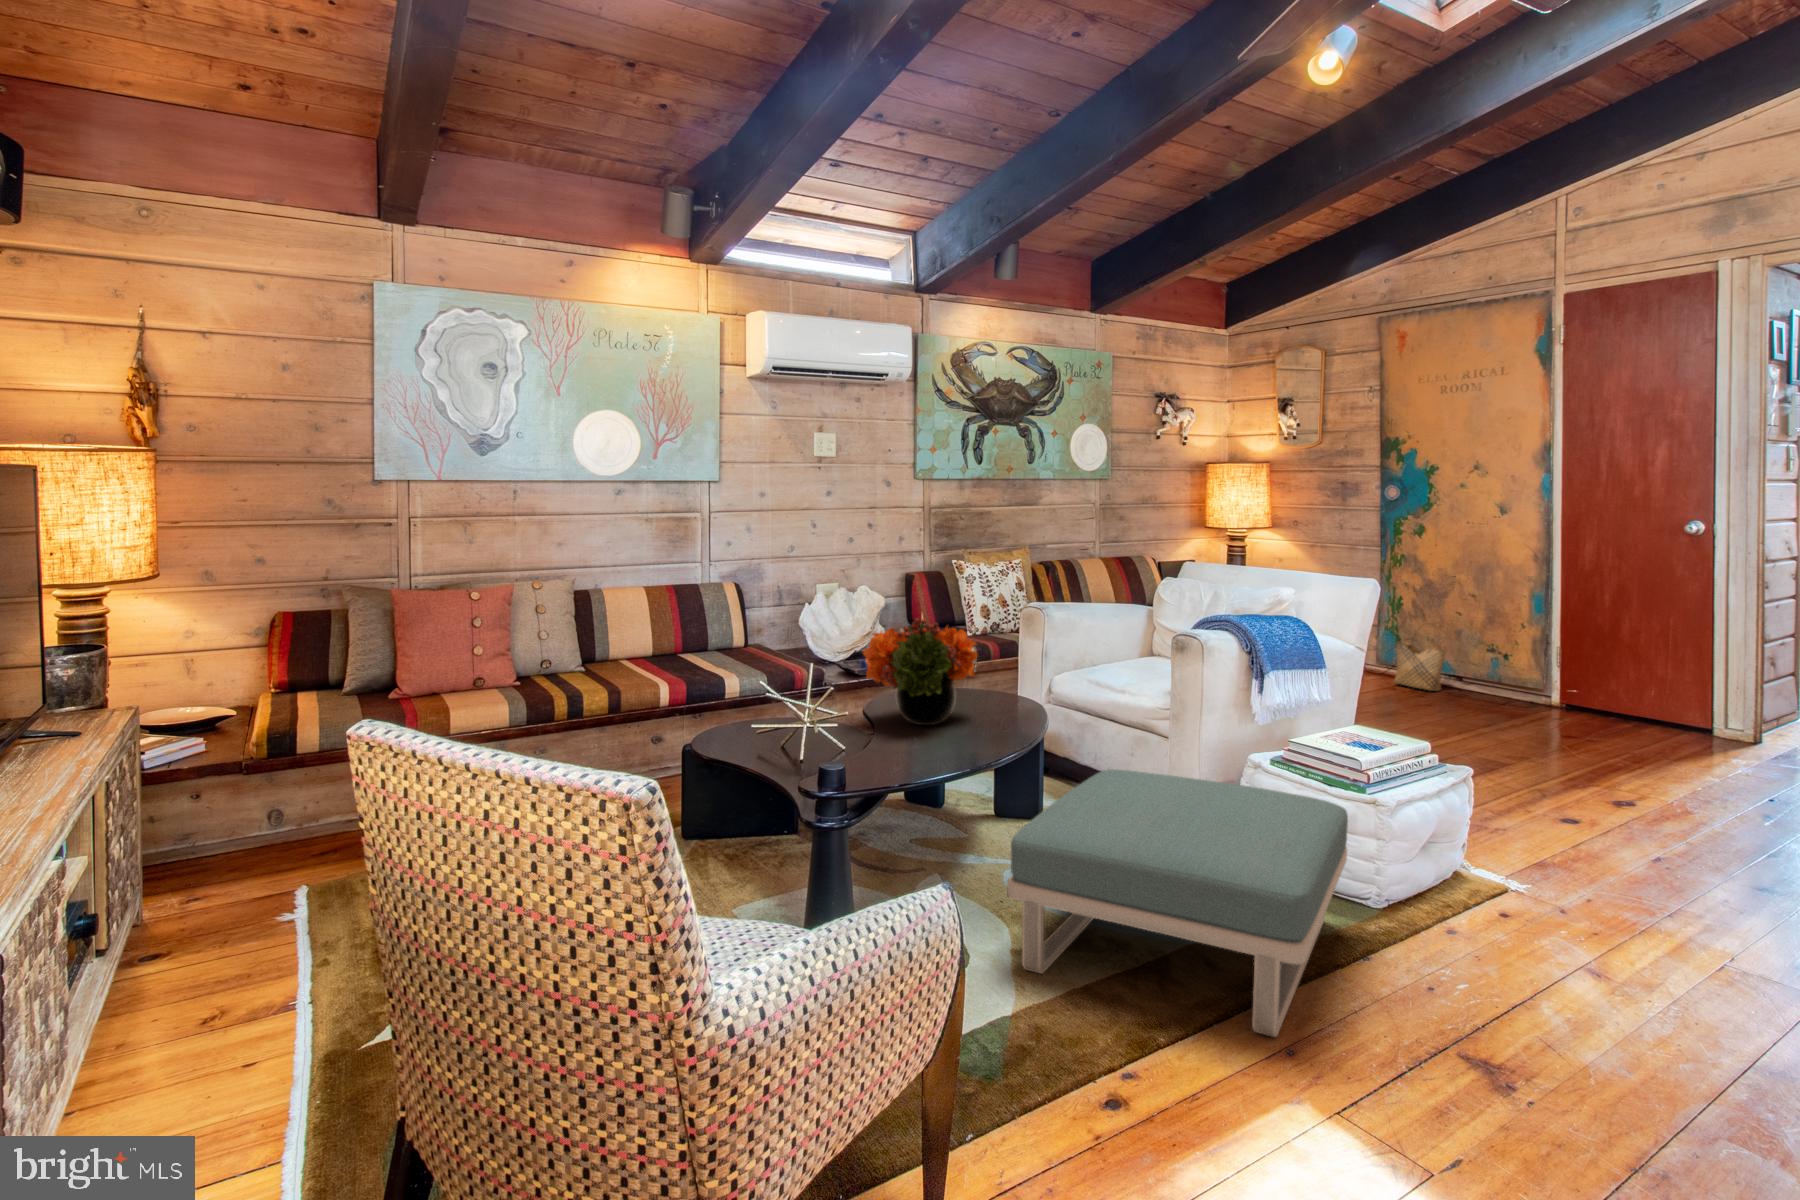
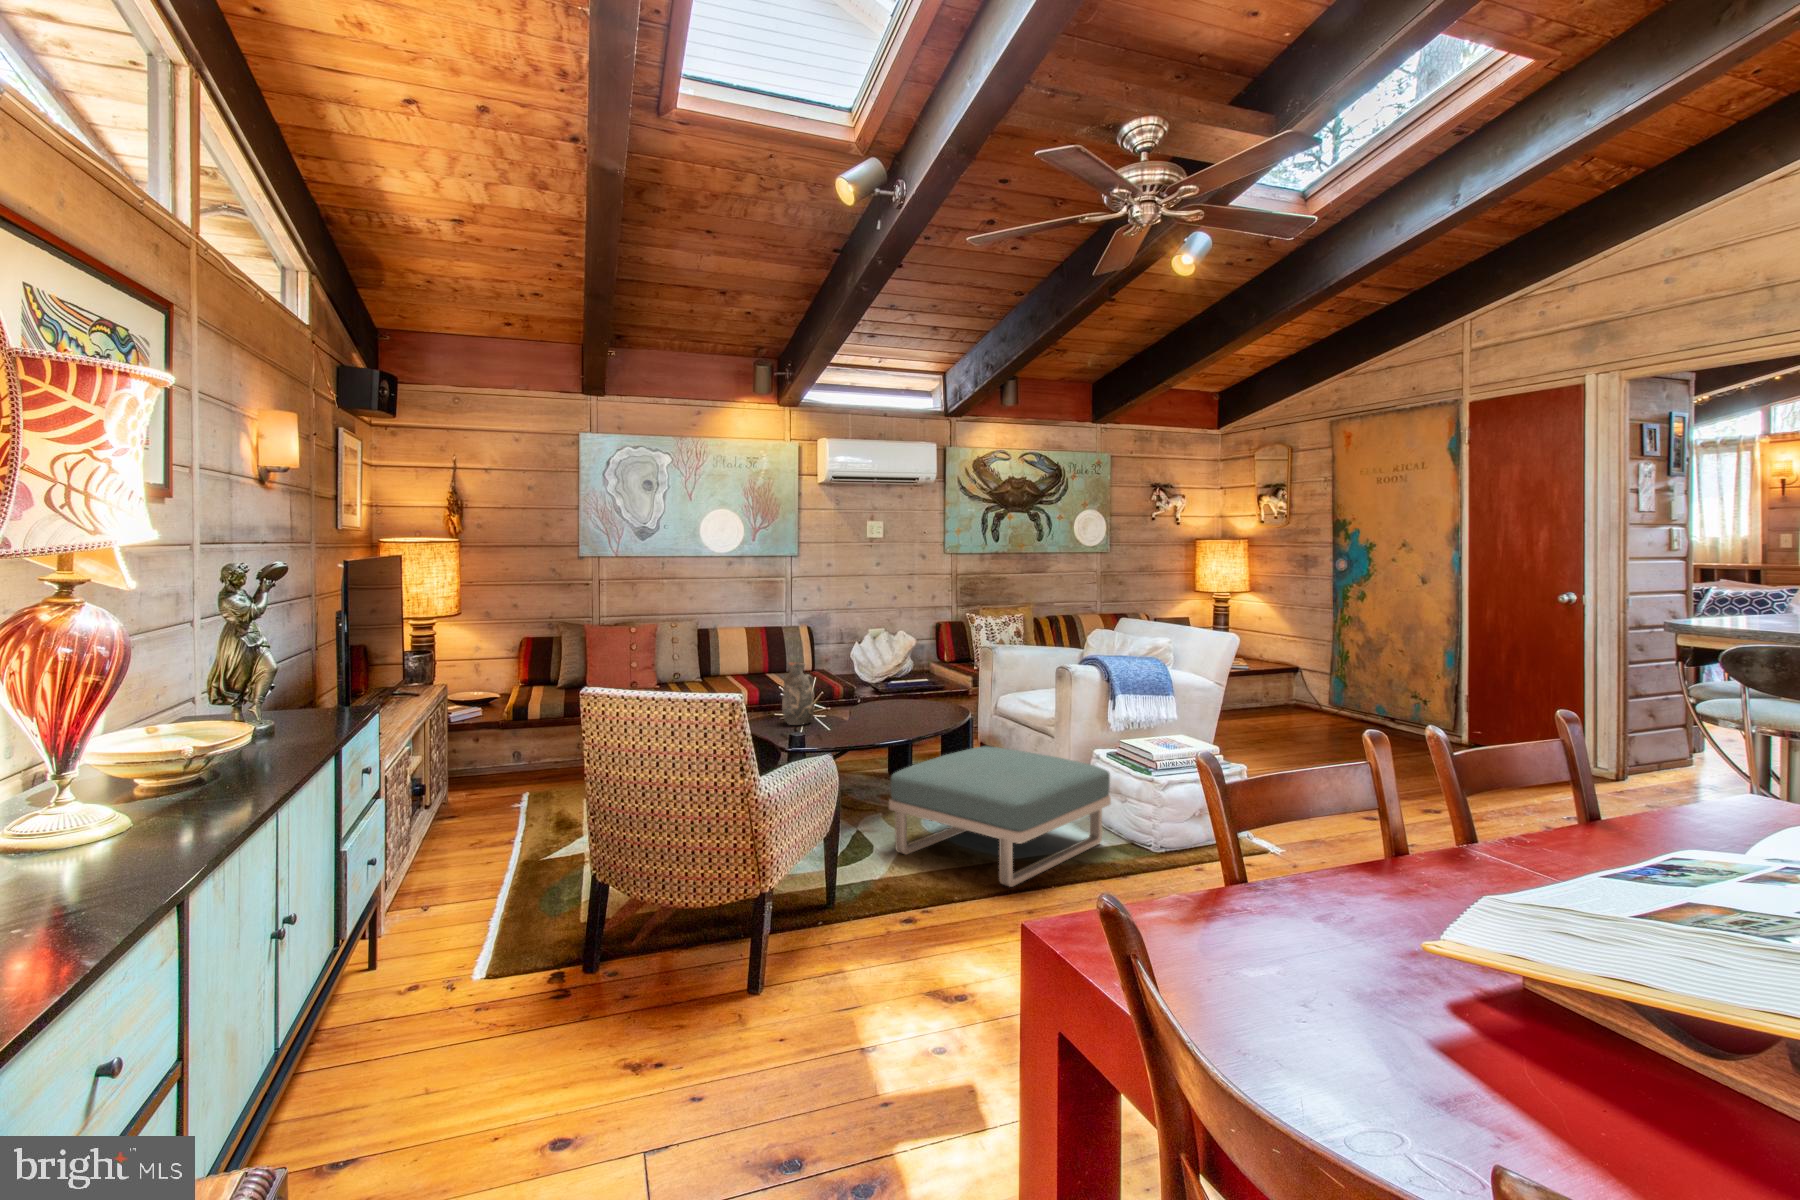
flower arrangement: present [863,618,978,725] -> none [842,649,917,716]
woven basket: present [1394,636,1446,691] -> none [1333,668,1372,723]
decorative vase: none [774,645,828,750] -> present [782,663,814,725]

